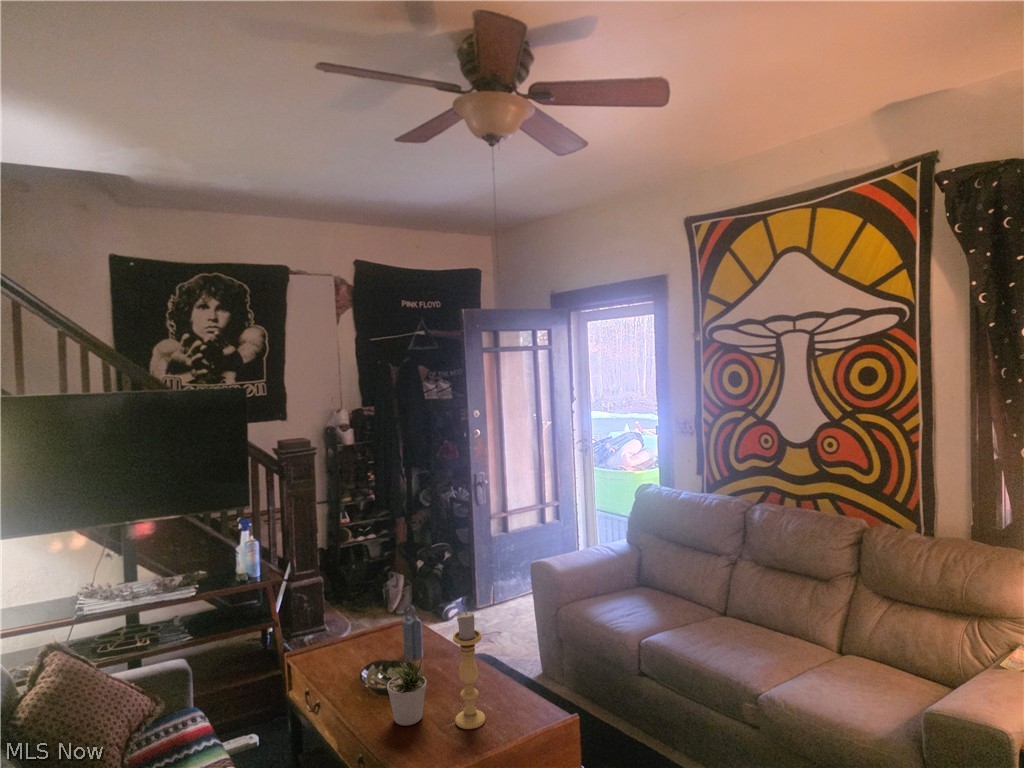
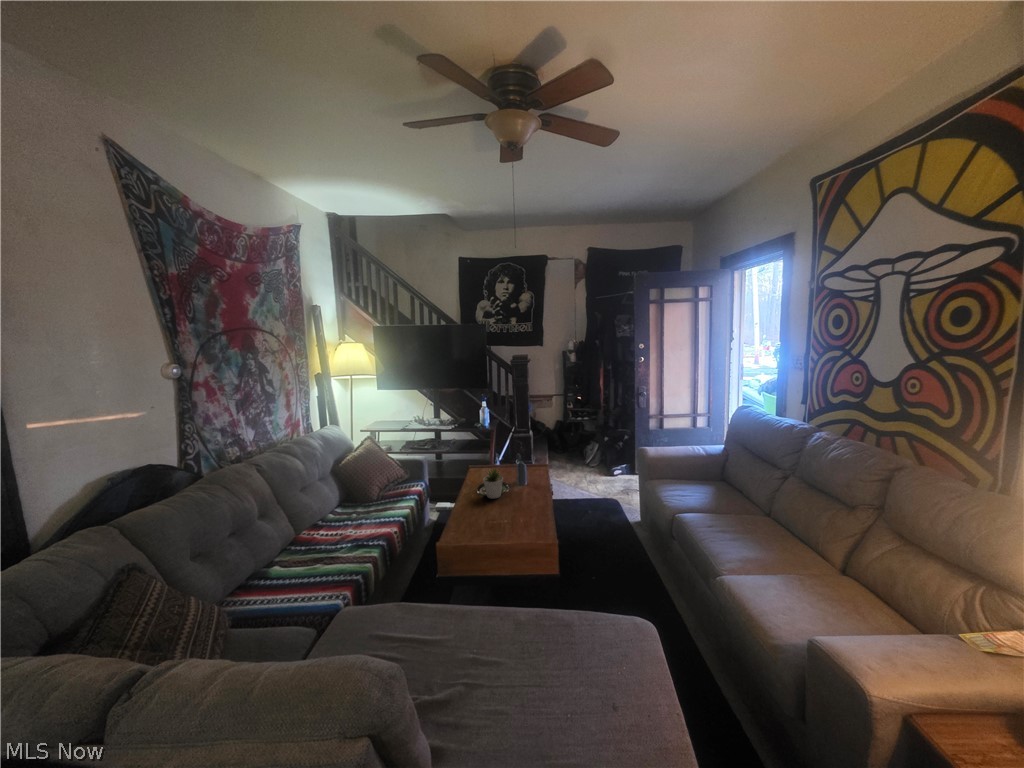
candle holder: present [453,612,485,729] -> none [507,449,524,509]

